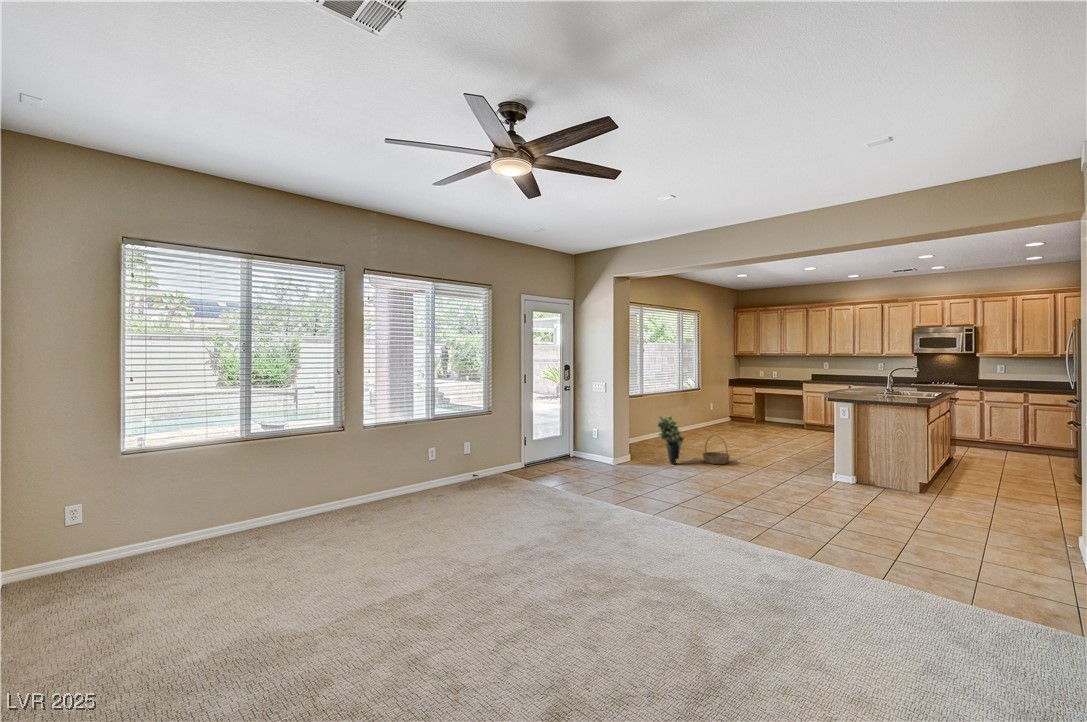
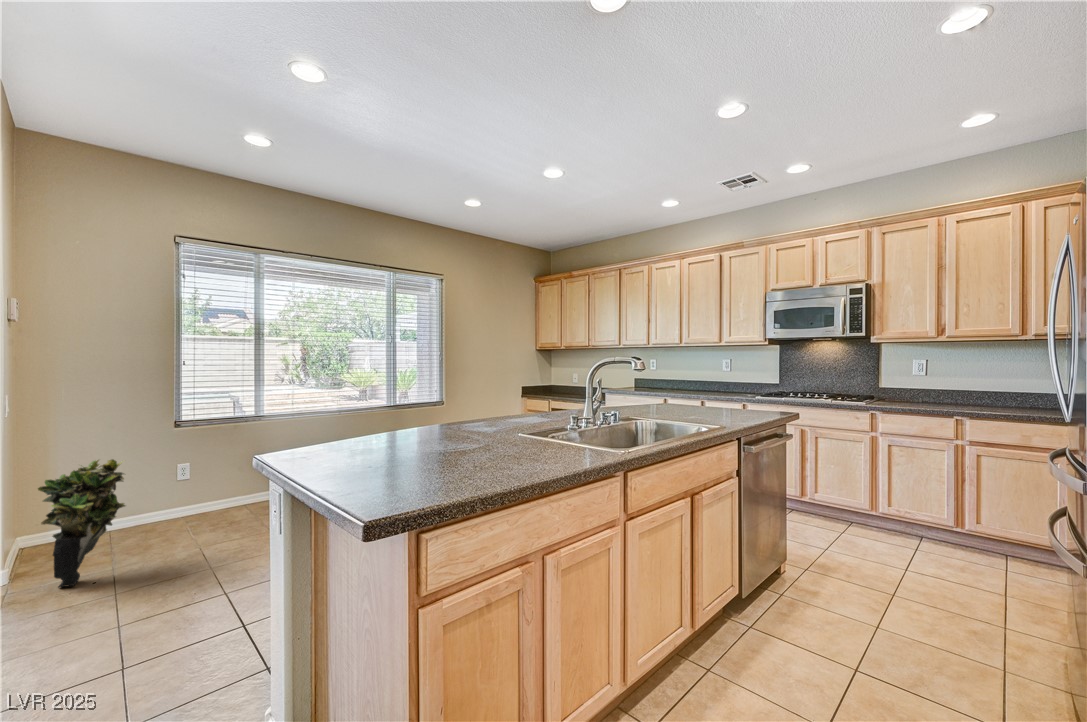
basket: present [702,435,730,464] -> none [156,510,235,588]

